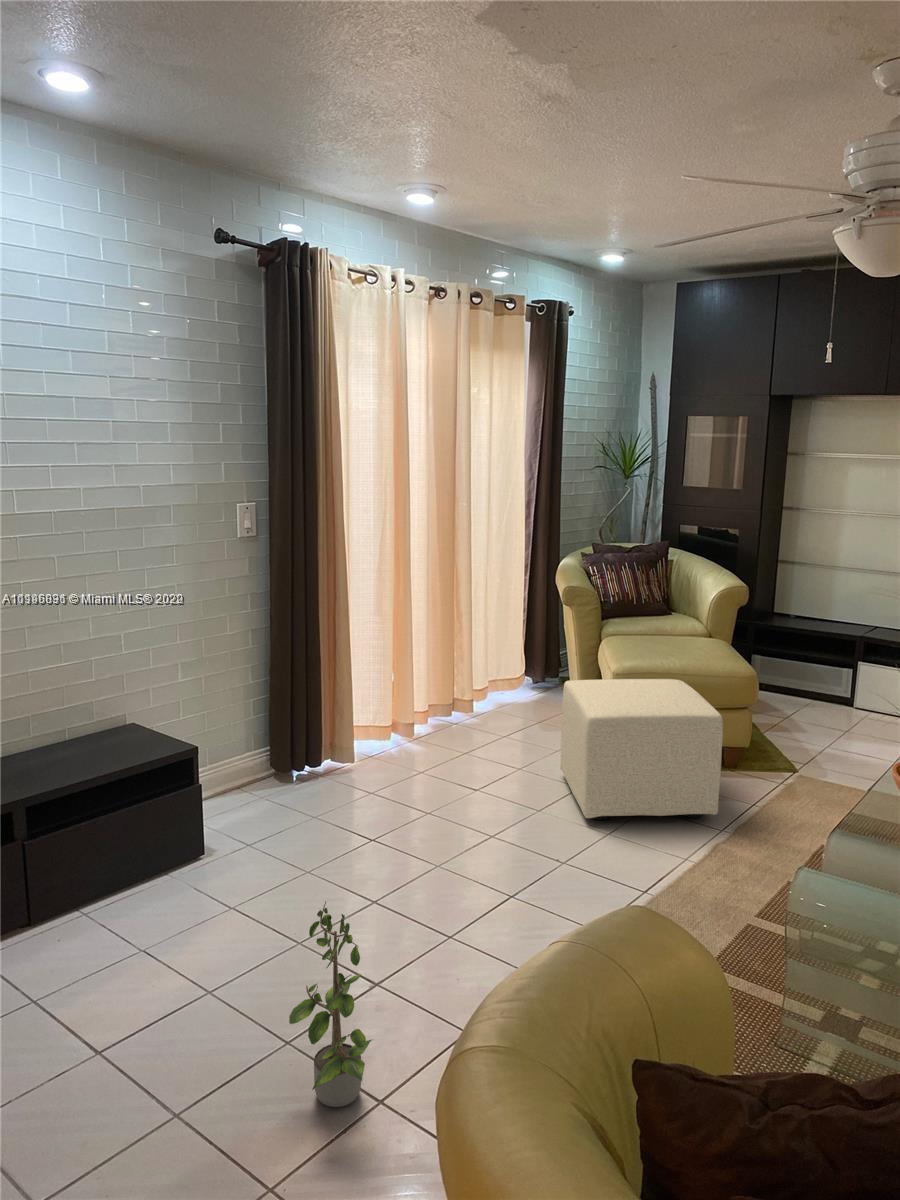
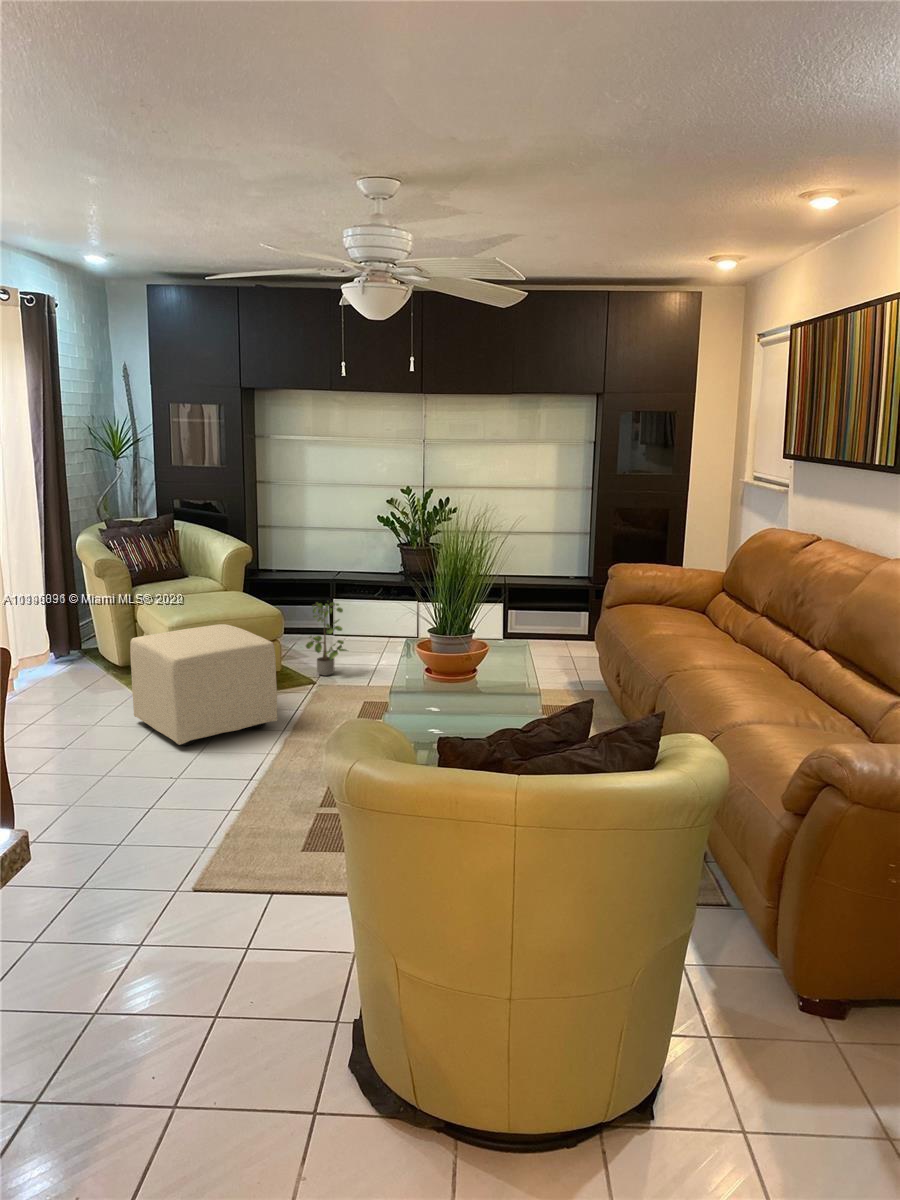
potted plant: present [289,902,372,1107] -> present [306,602,347,676]

